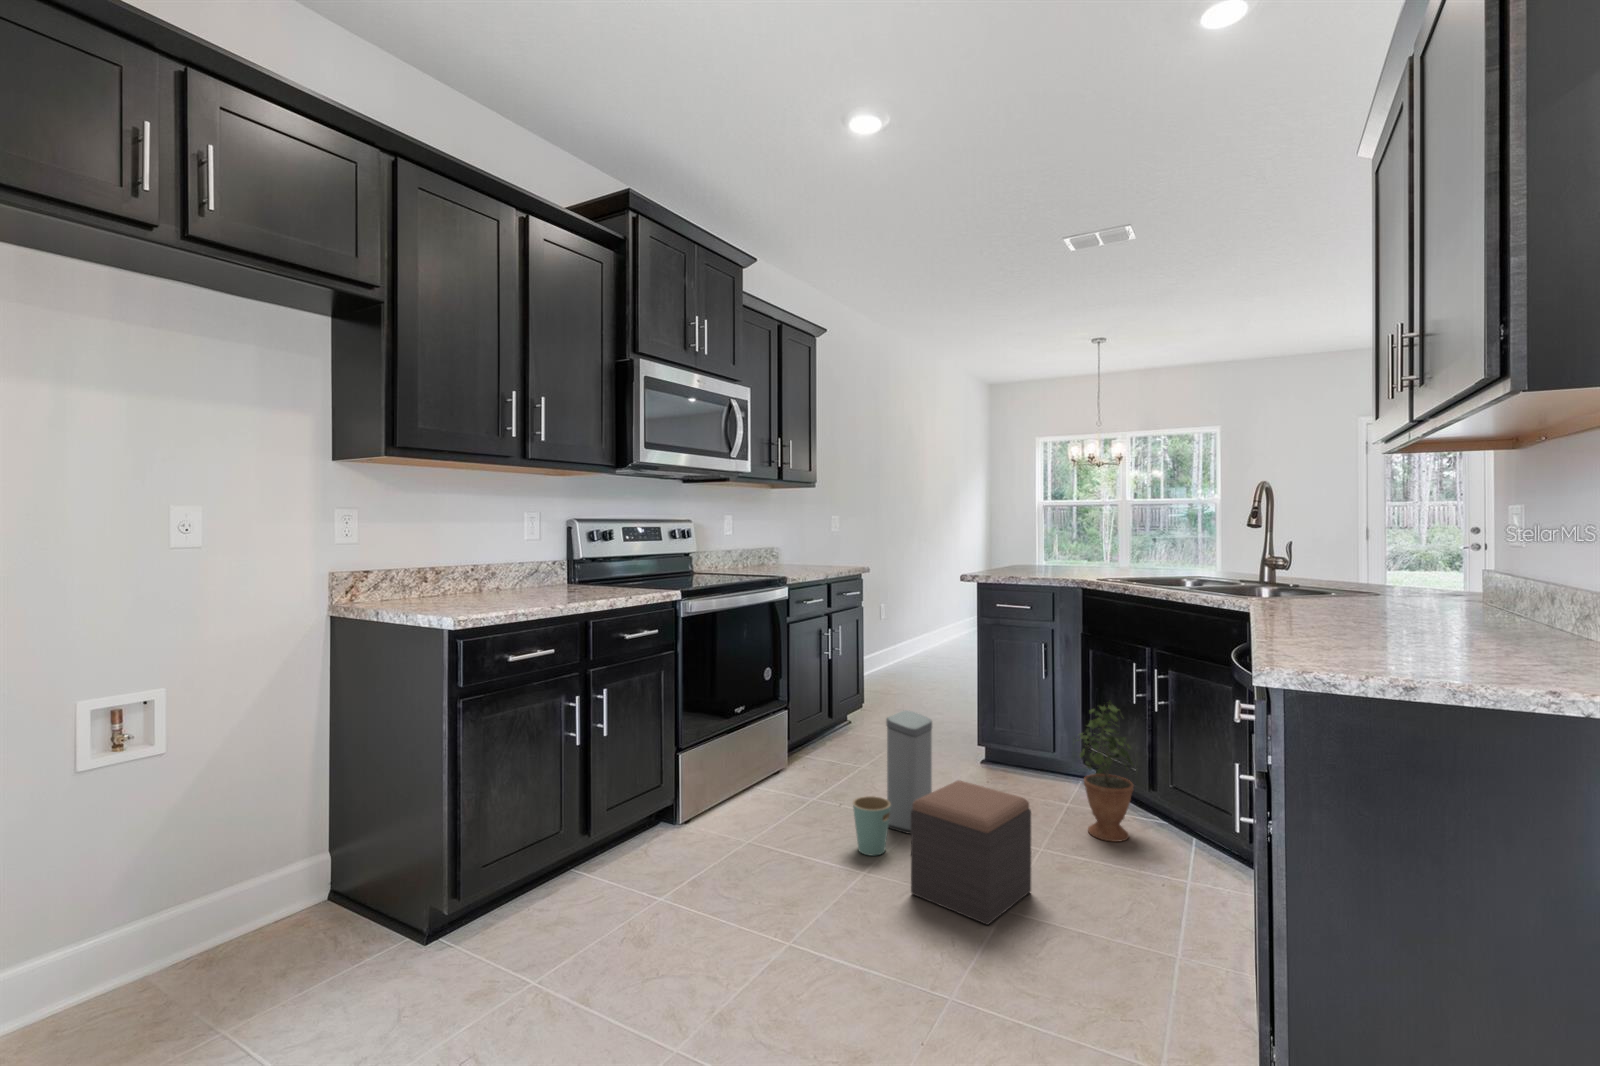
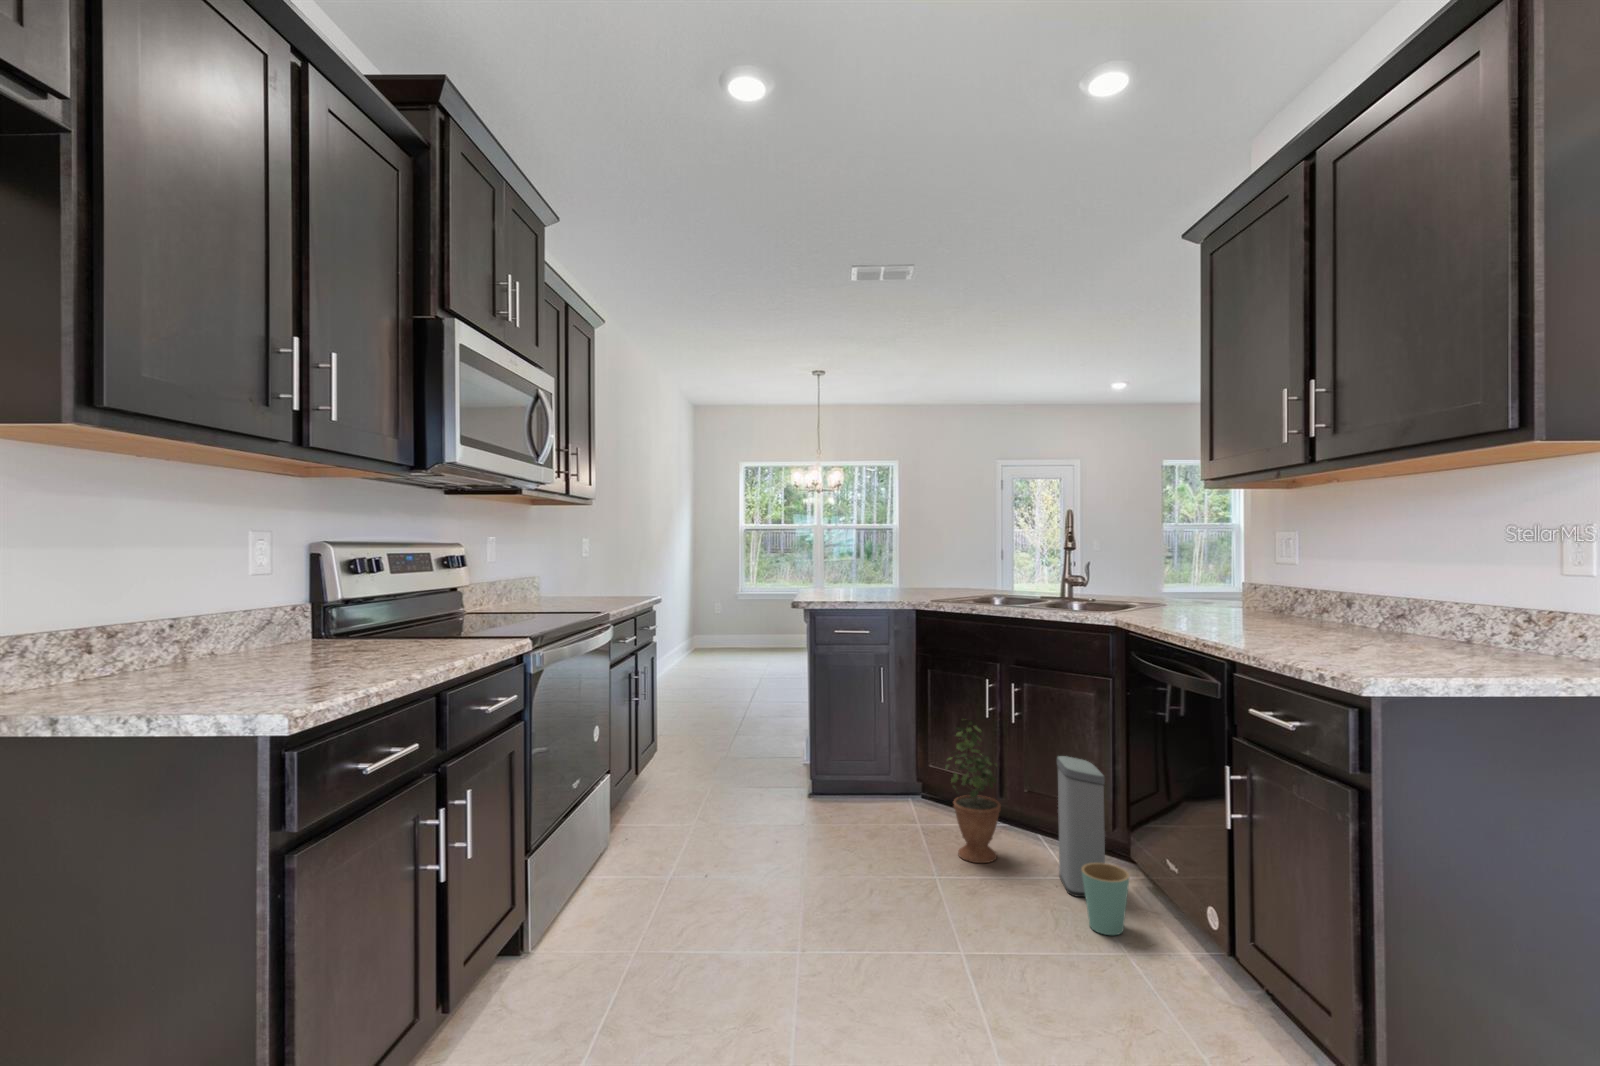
trash can: present [853,710,932,855] -> present [1057,756,1129,935]
footstool: present [911,781,1031,925] -> none [867,831,973,989]

